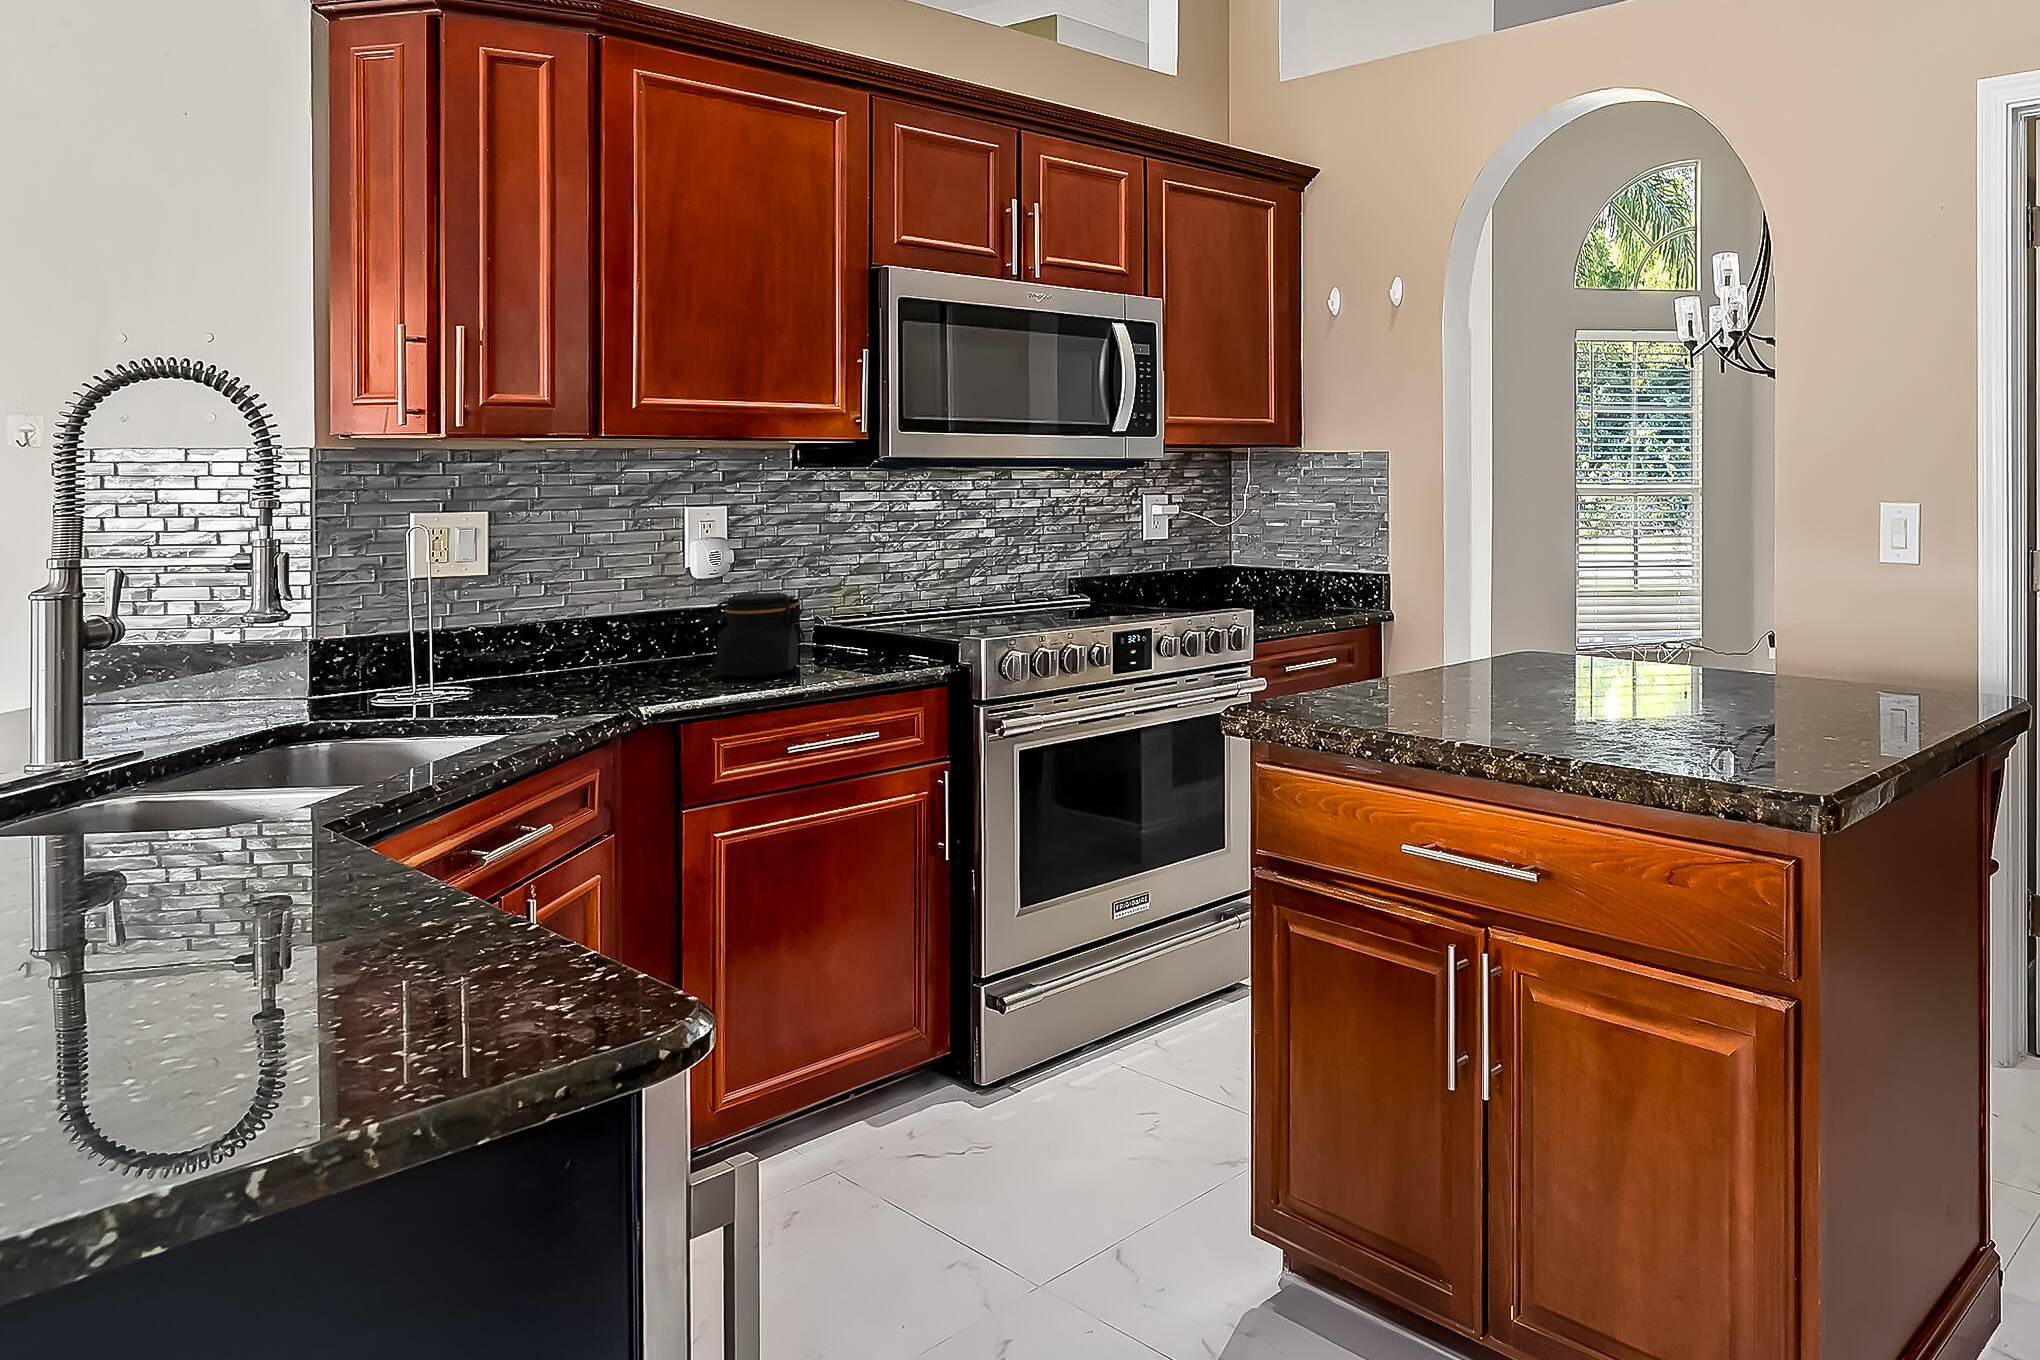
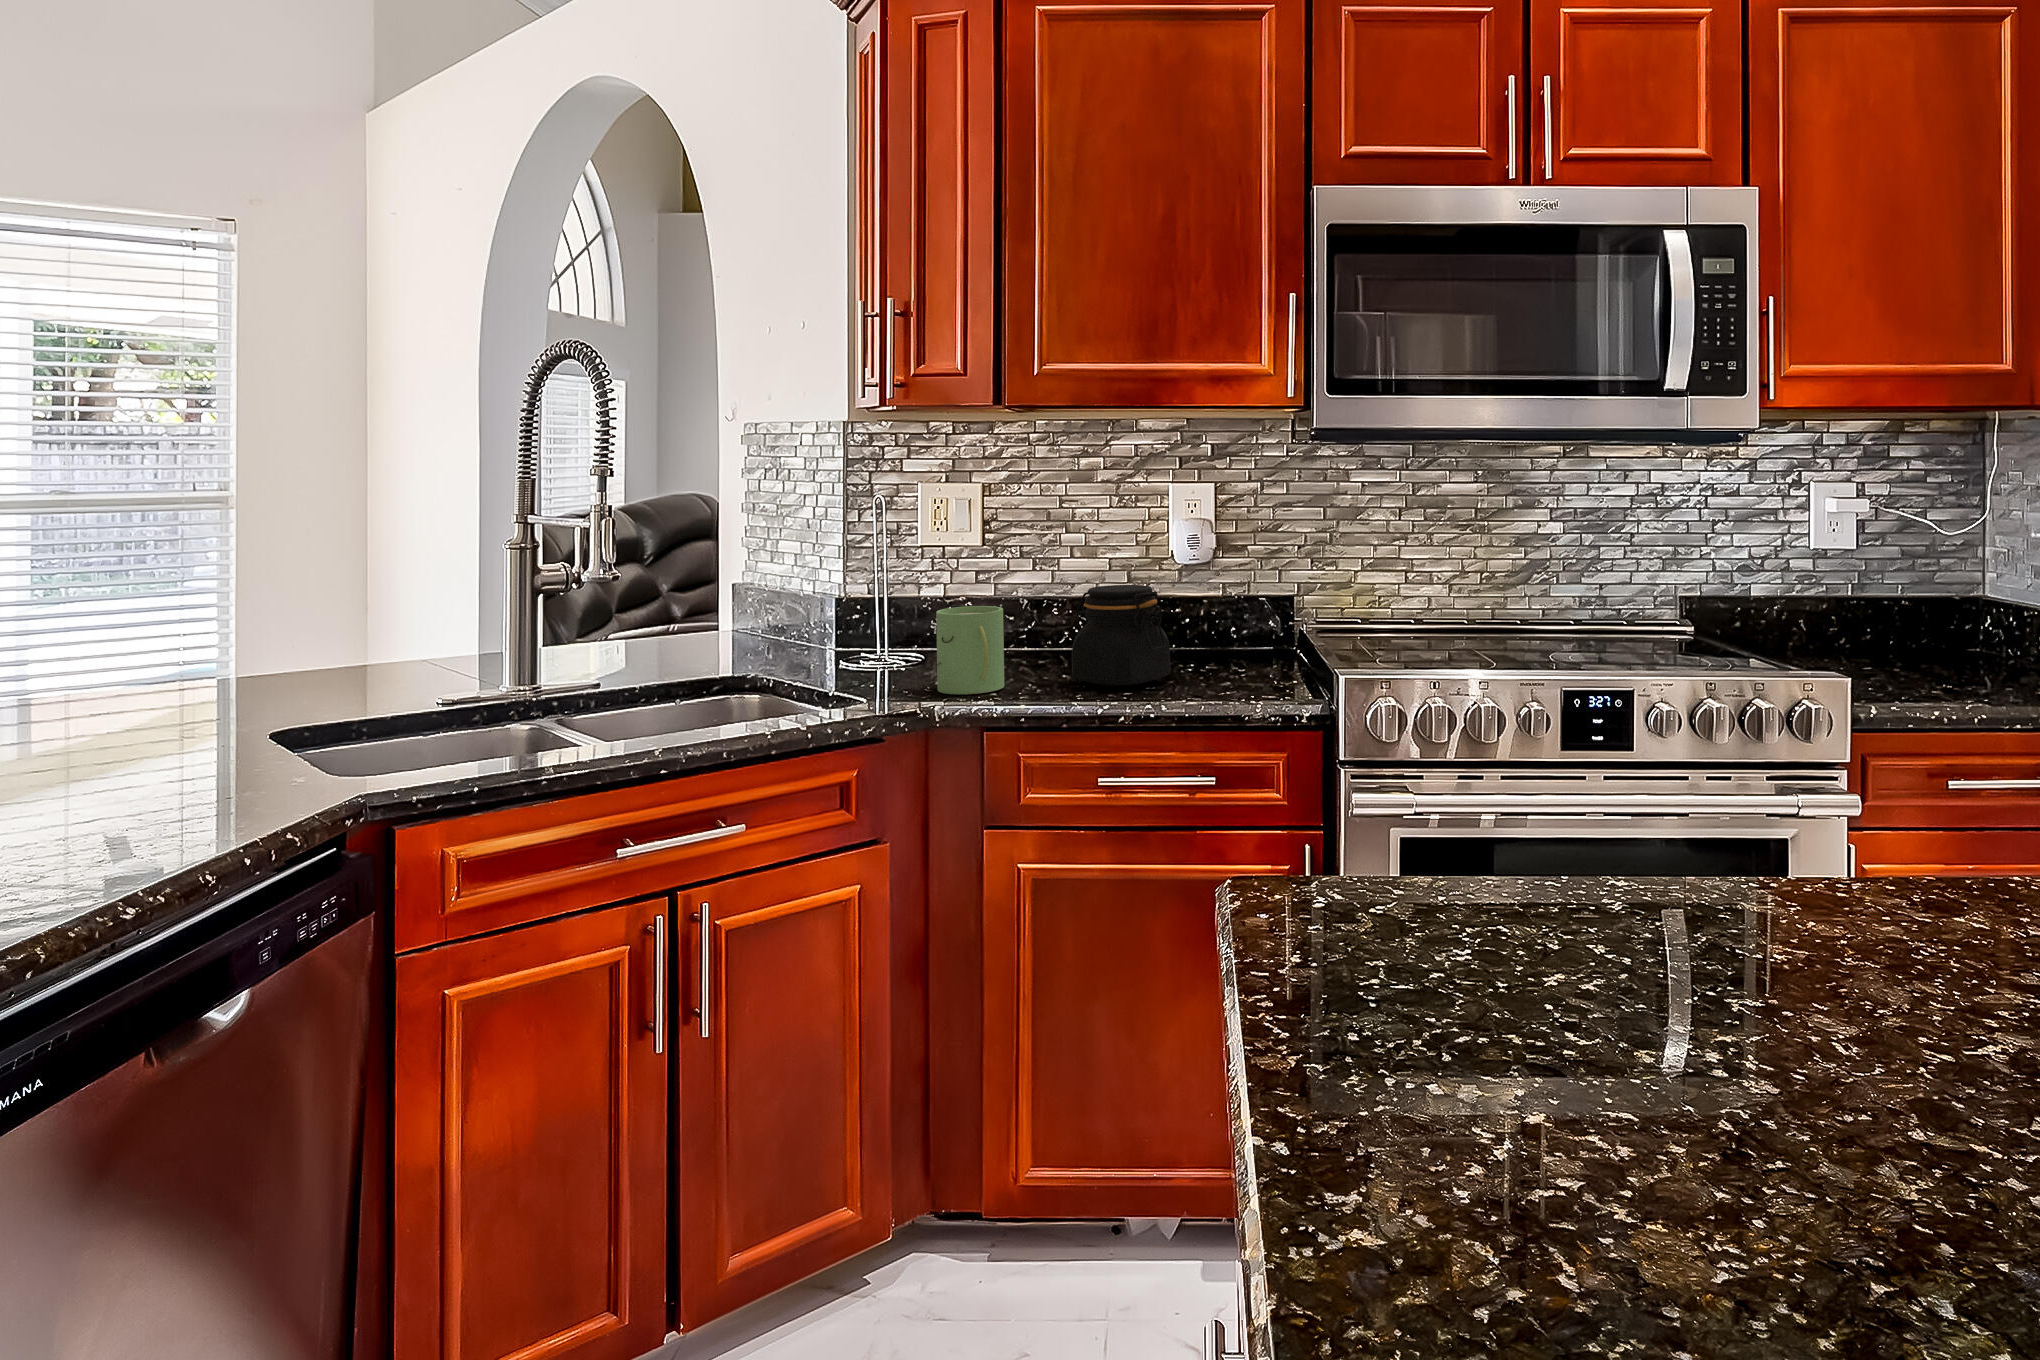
mug: none [615,619,689,696] -> present [935,606,1004,694]

